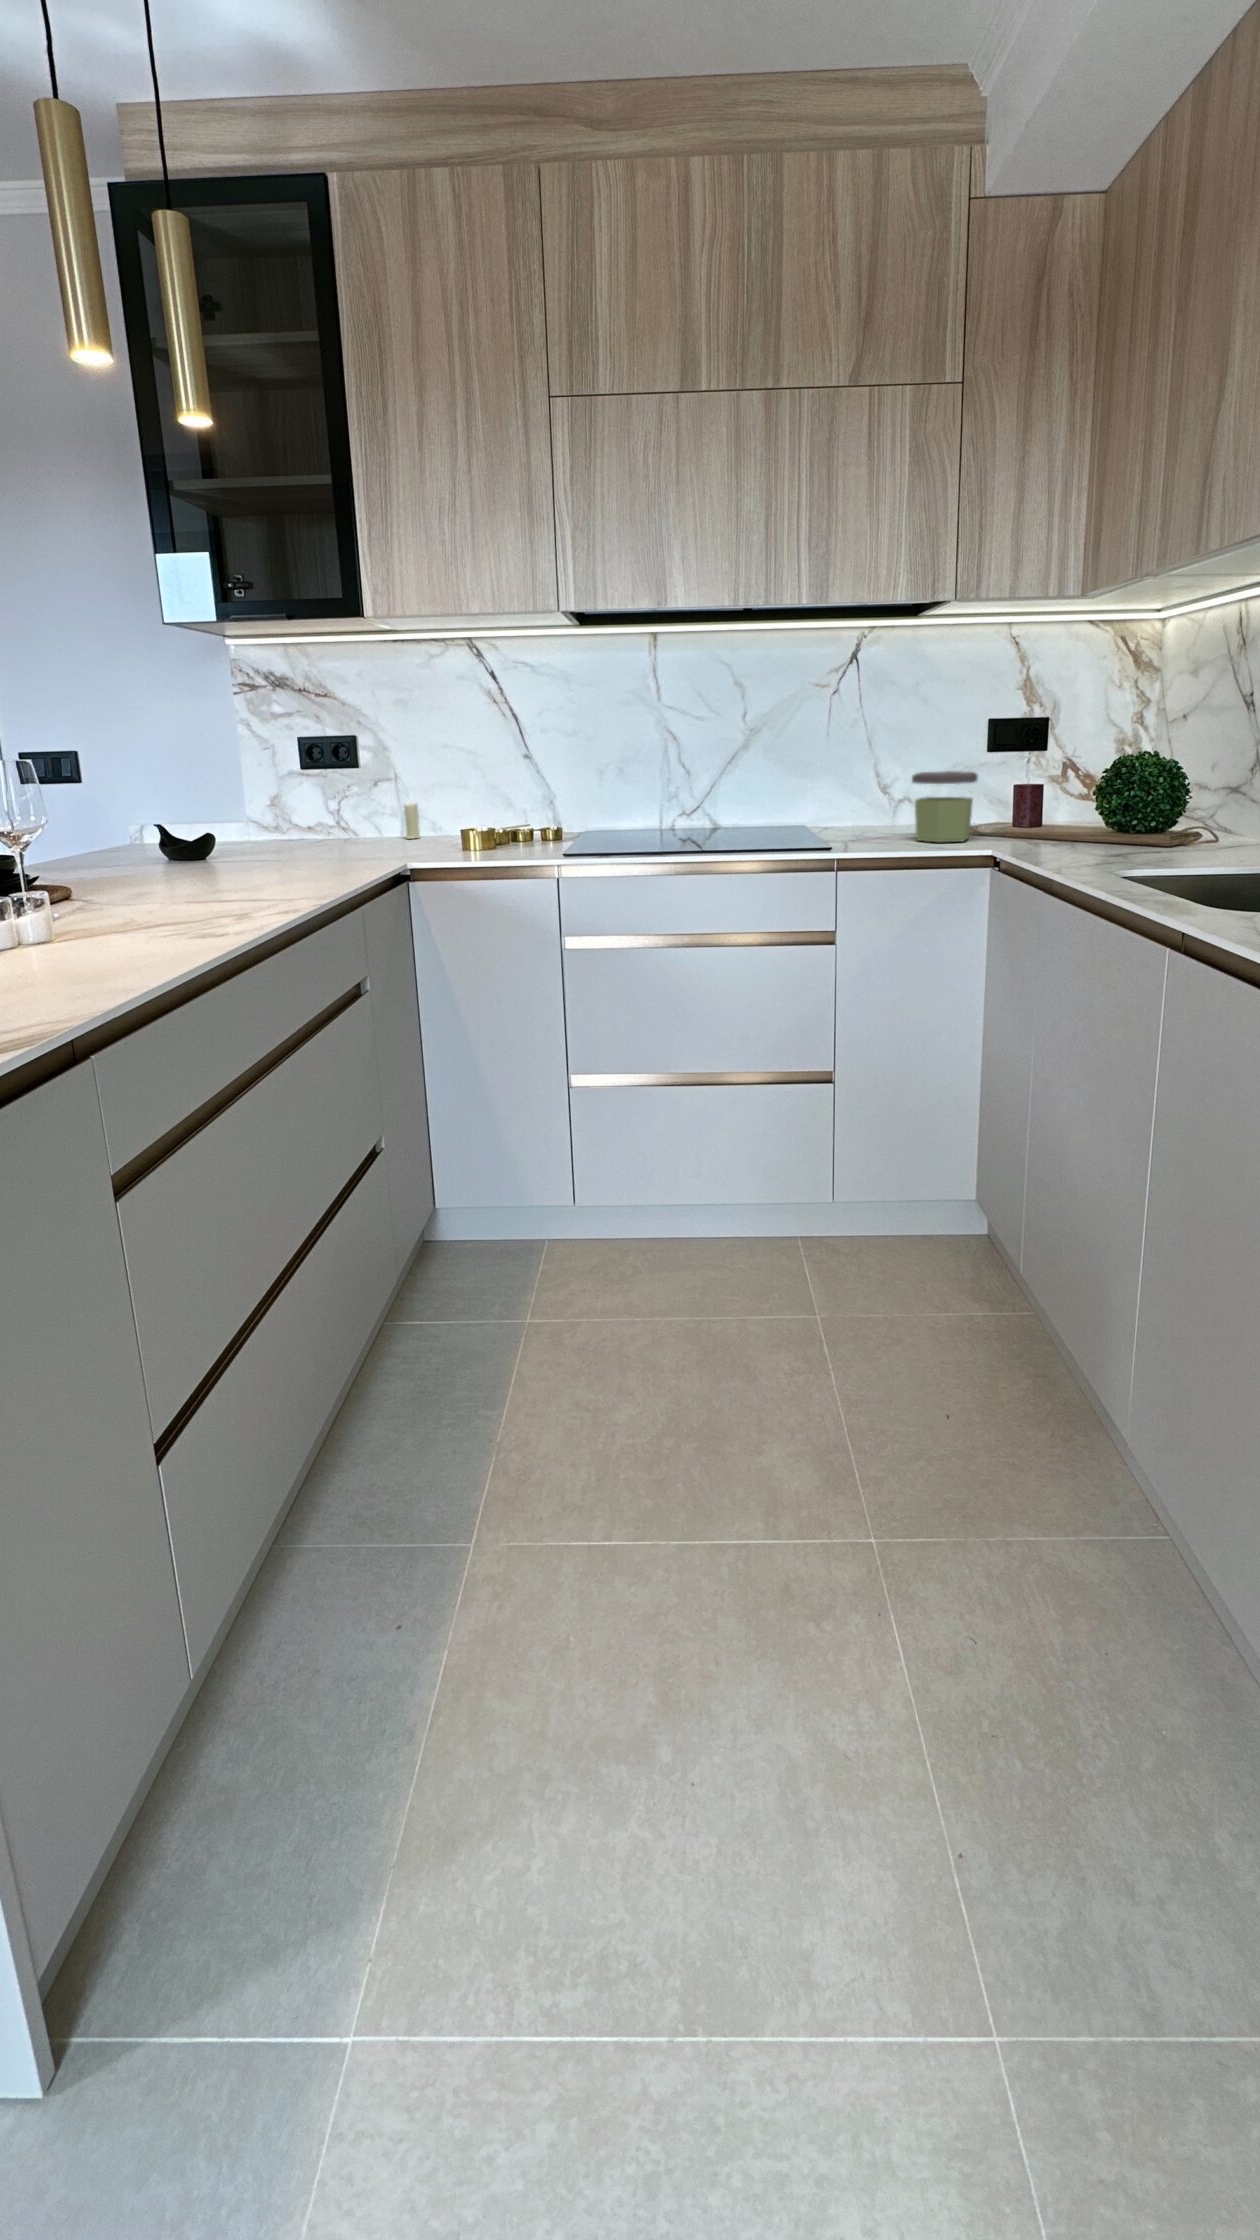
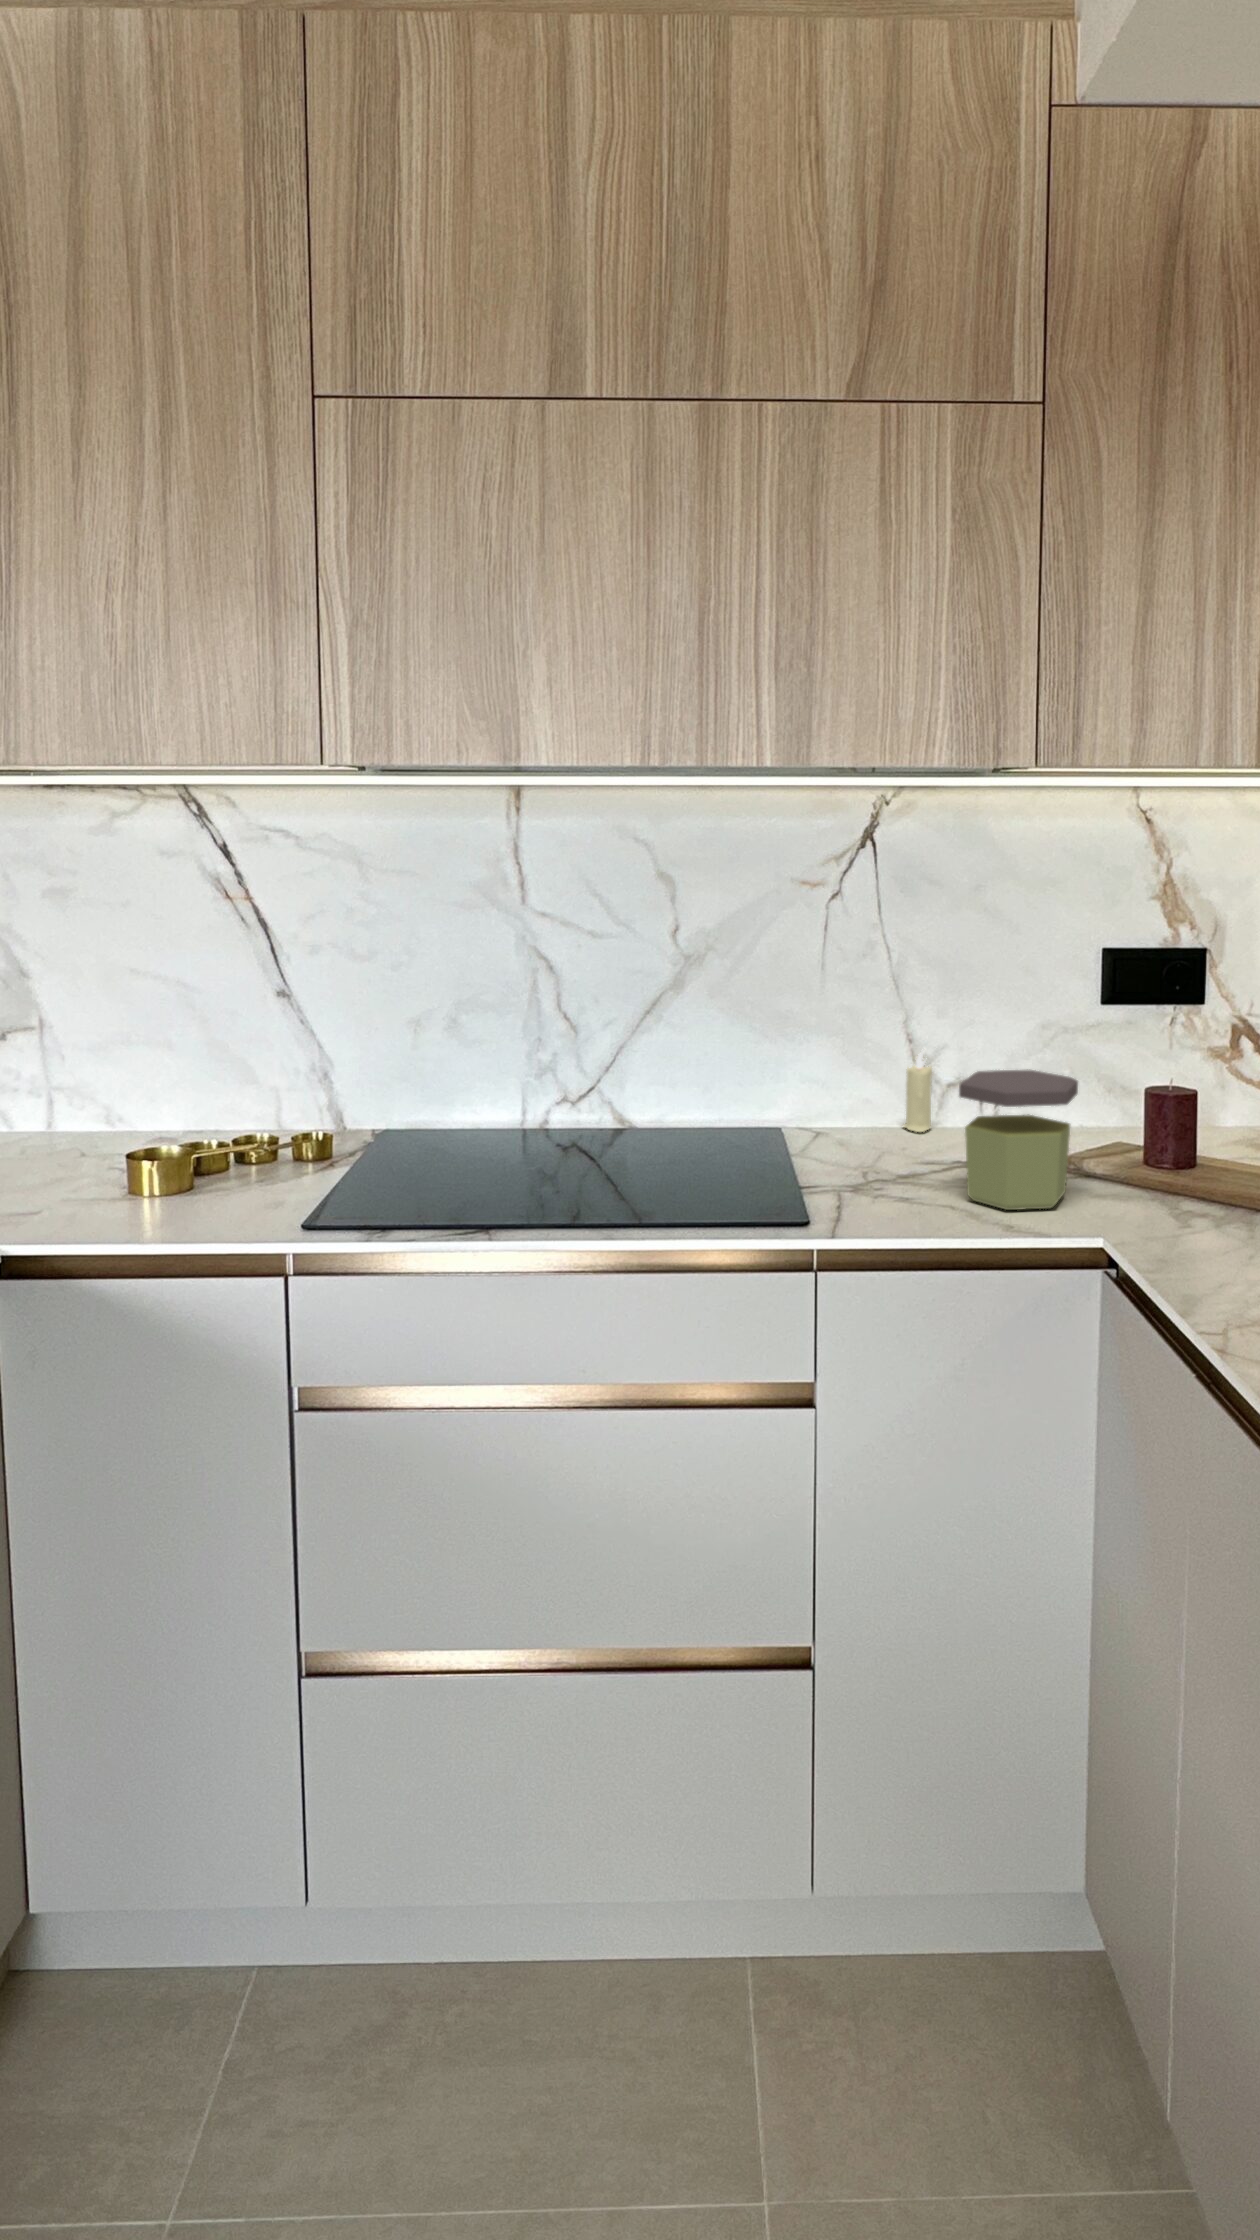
candle: present [404,796,420,839] -> present [903,1052,932,1132]

